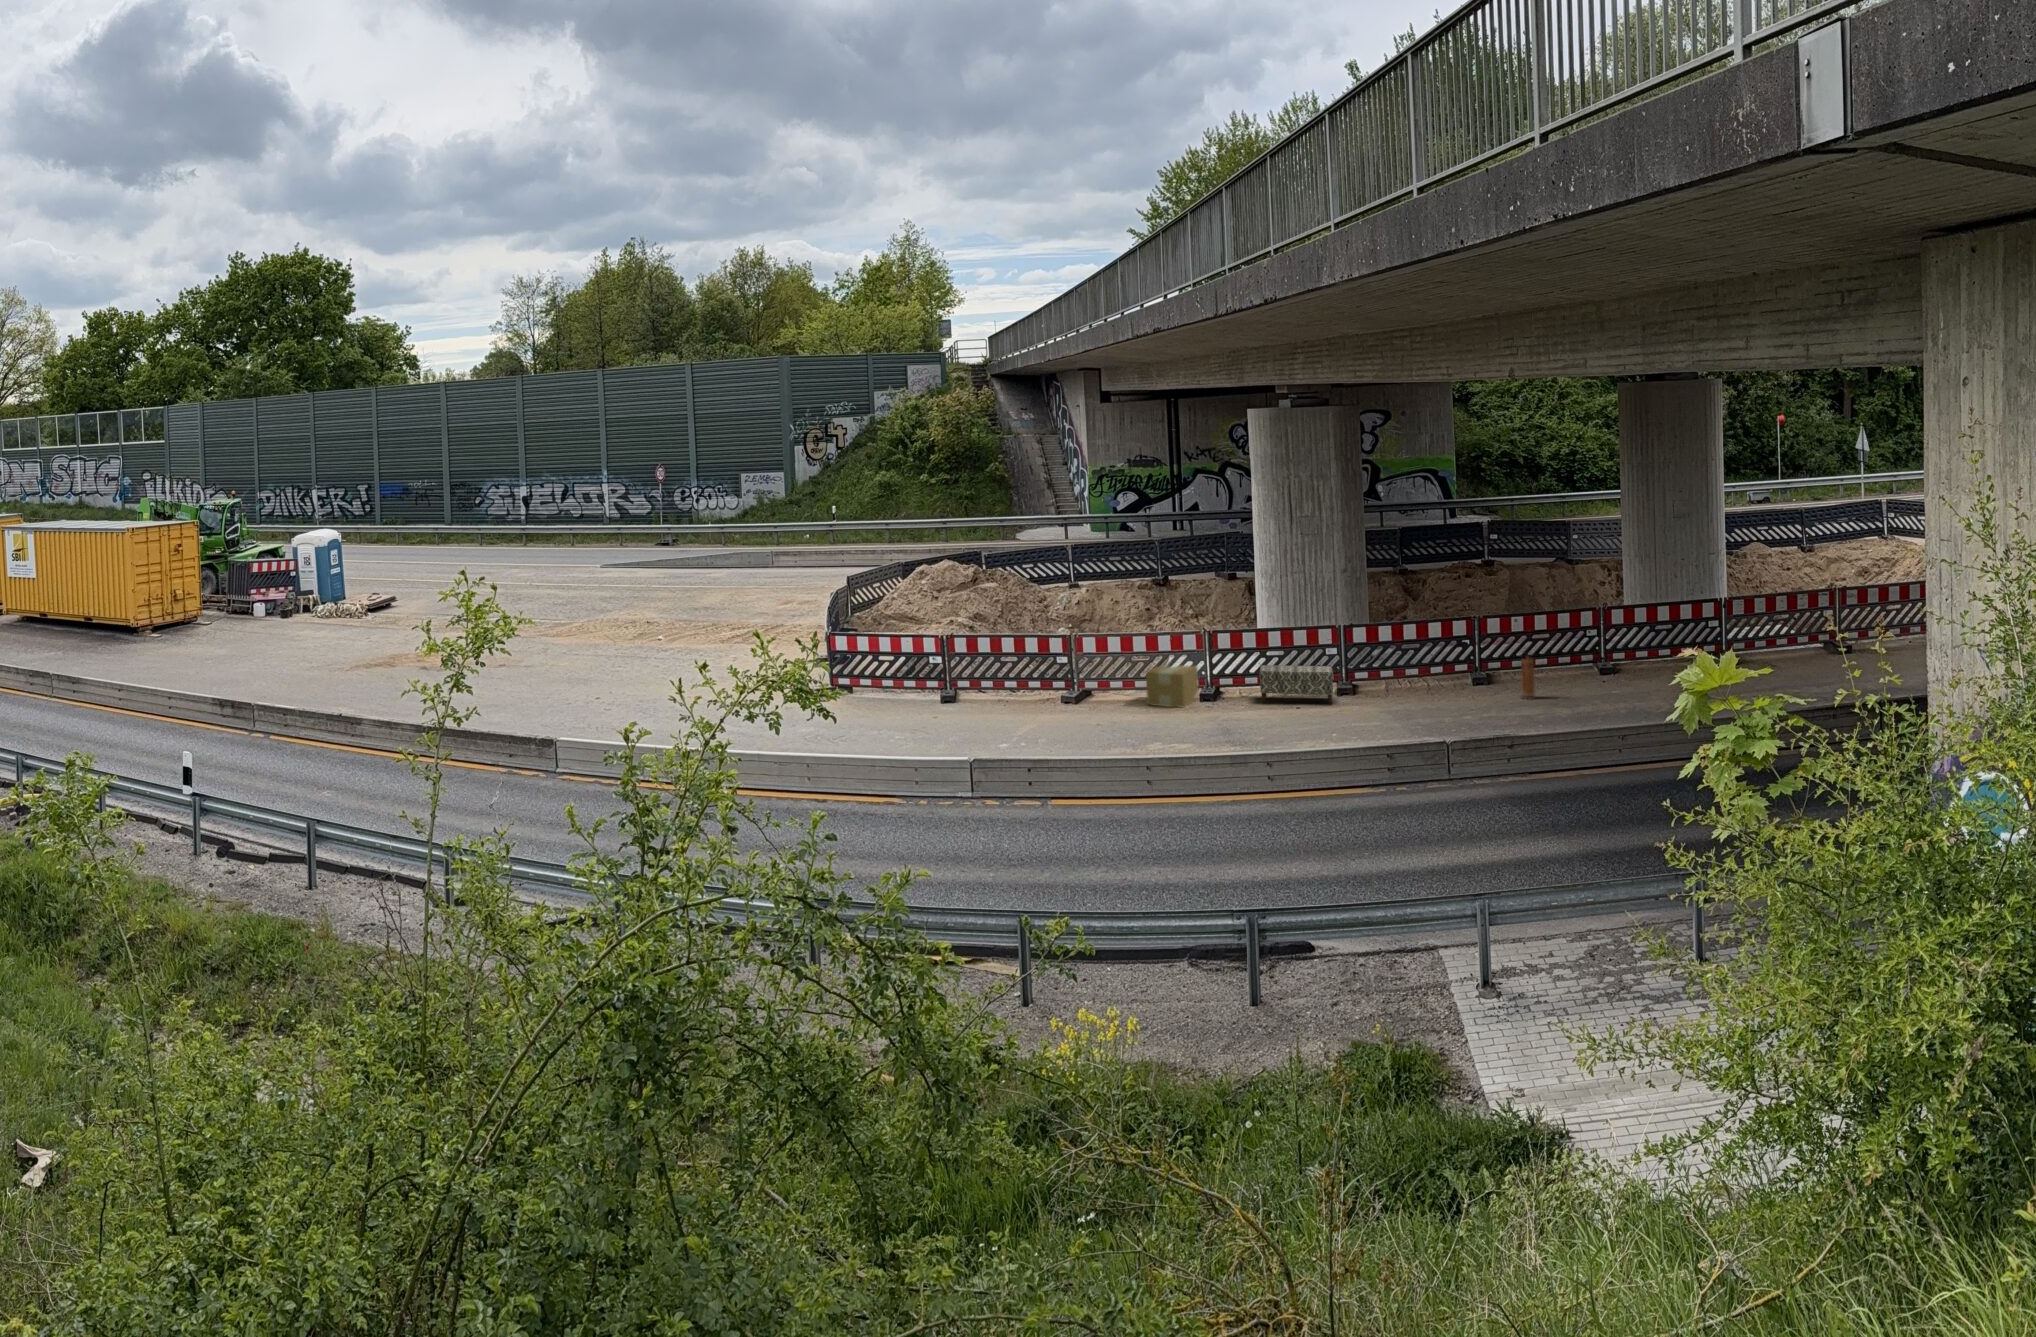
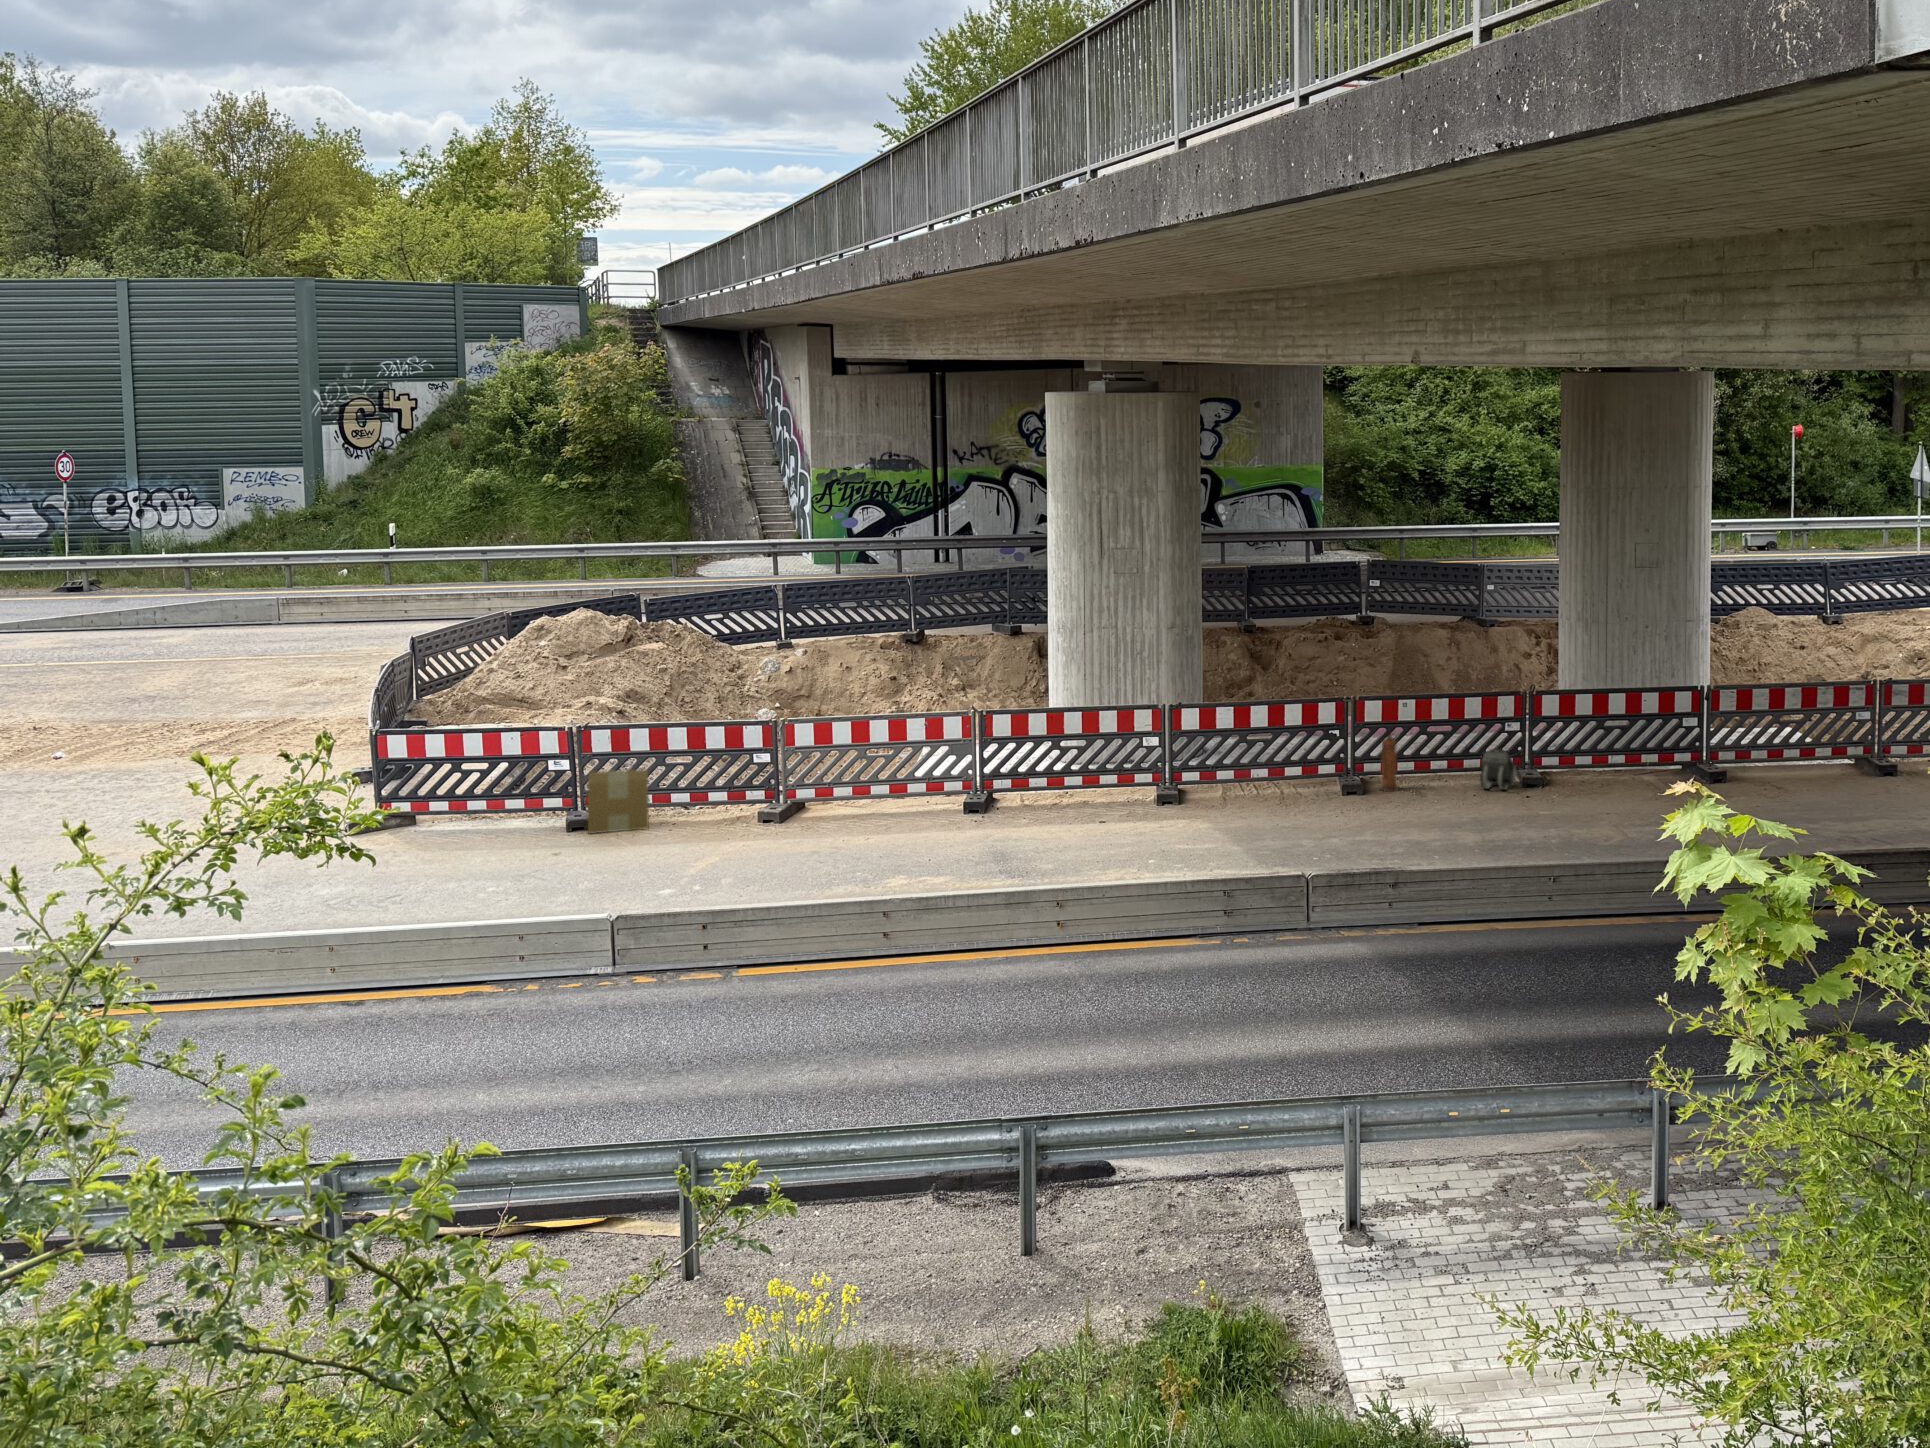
cardboard box: present [1146,665,1198,708] -> present [588,770,649,834]
bench: present [1259,665,1333,704] -> none [1055,757,1153,812]
backpack: none [1609,669,1644,703] -> present [1480,749,1516,790]

